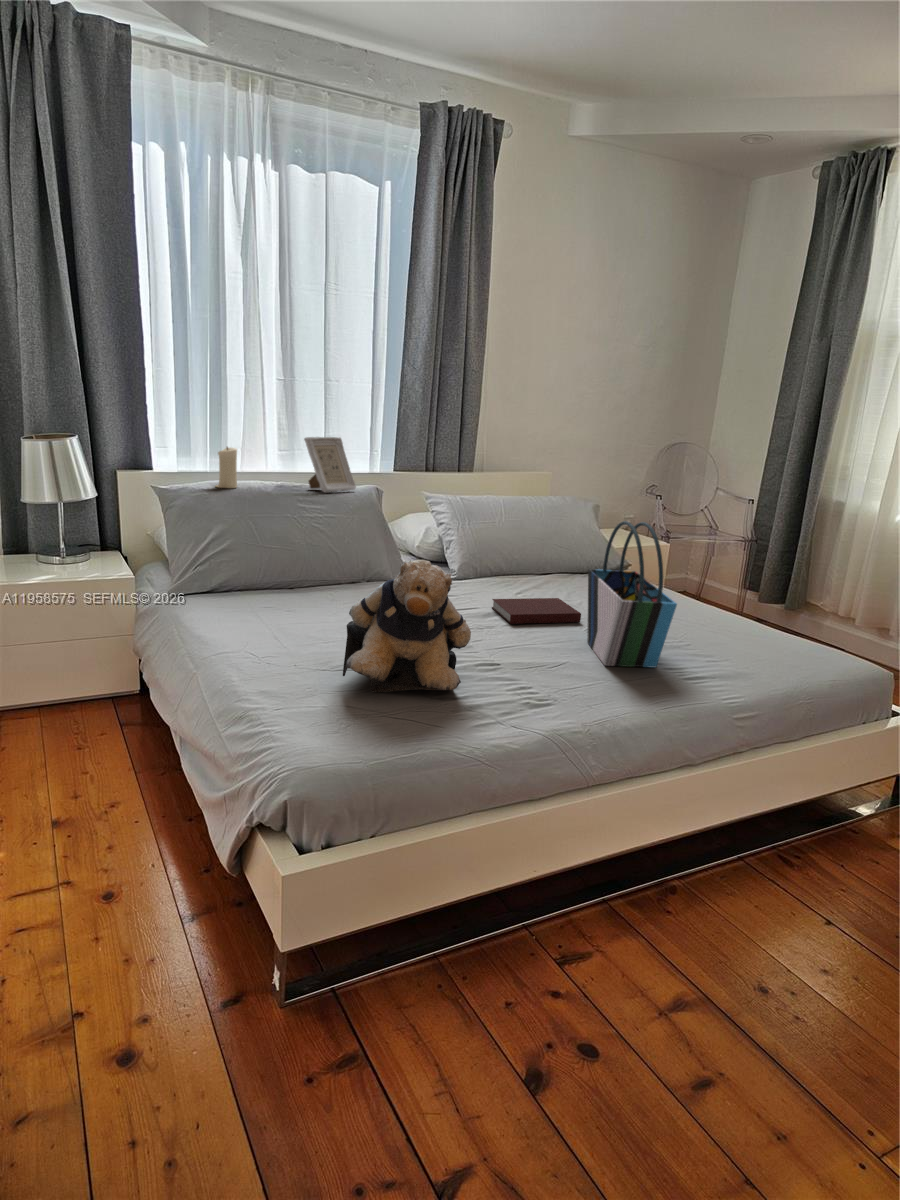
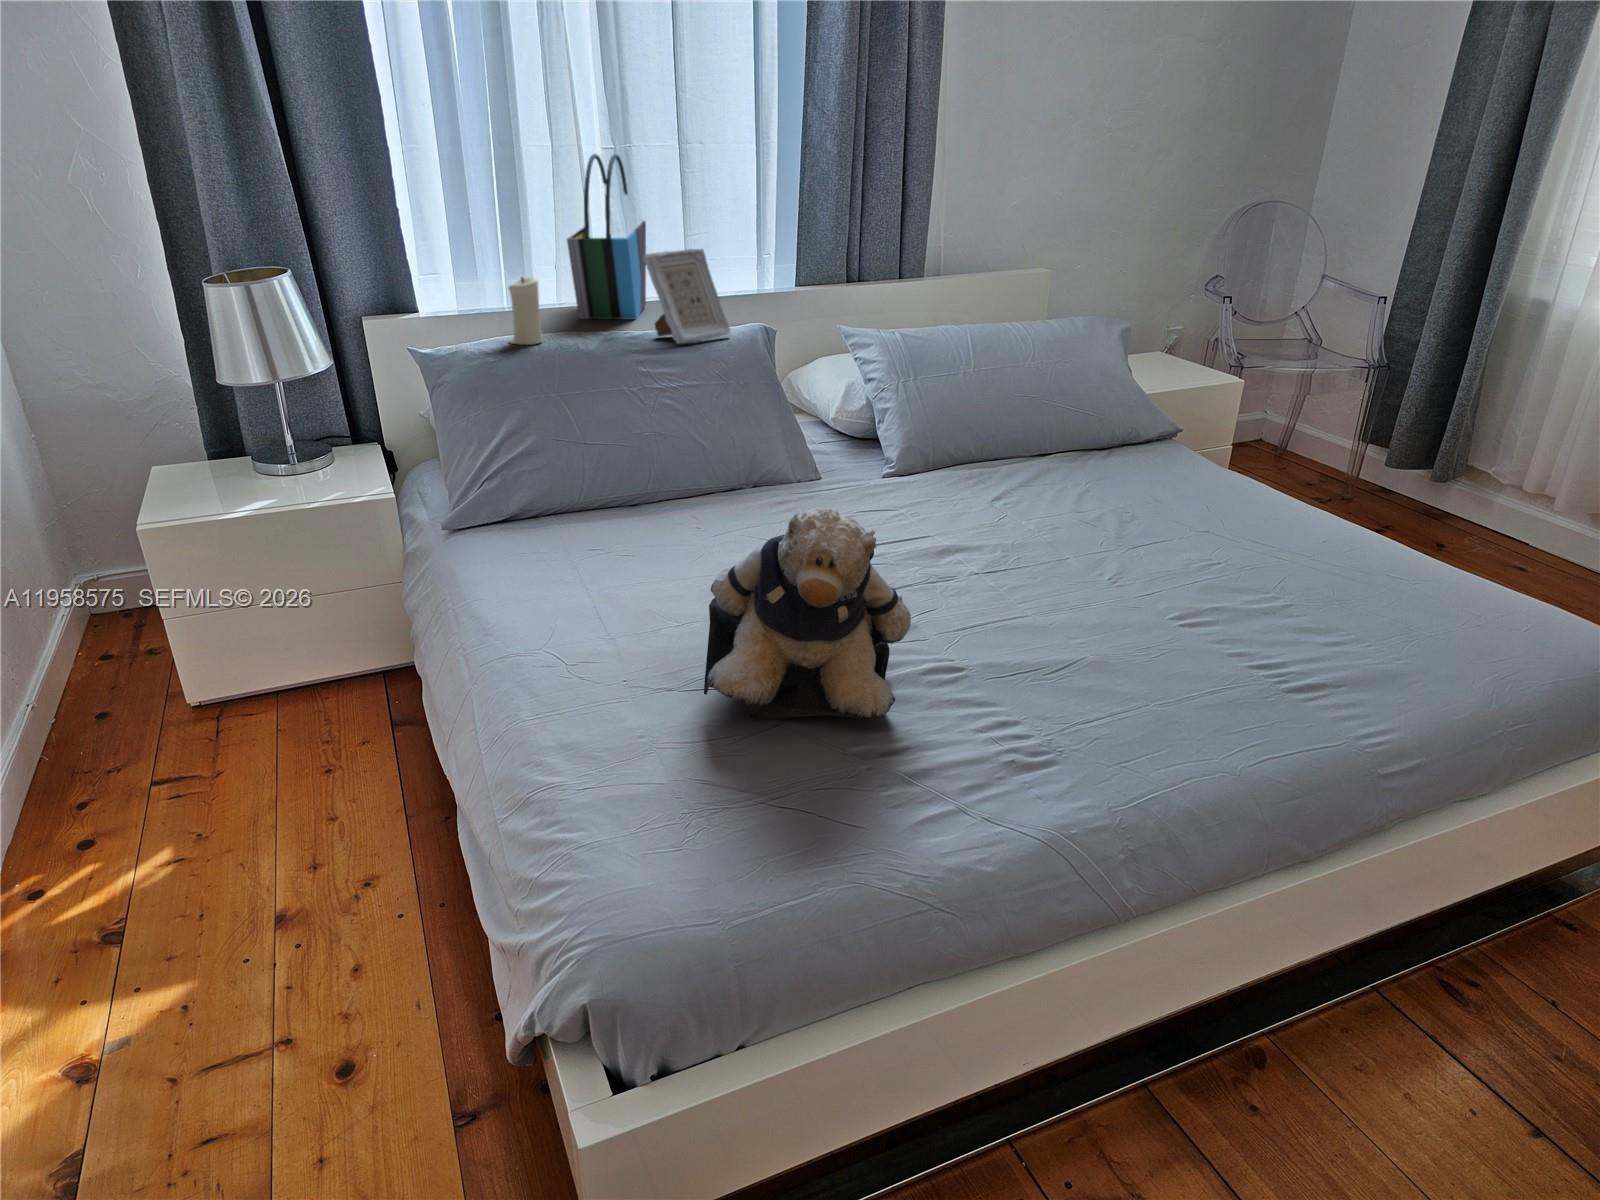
tote bag: present [587,521,677,667] -> present [567,154,646,319]
notebook: present [492,598,581,624] -> none [950,509,1097,563]

